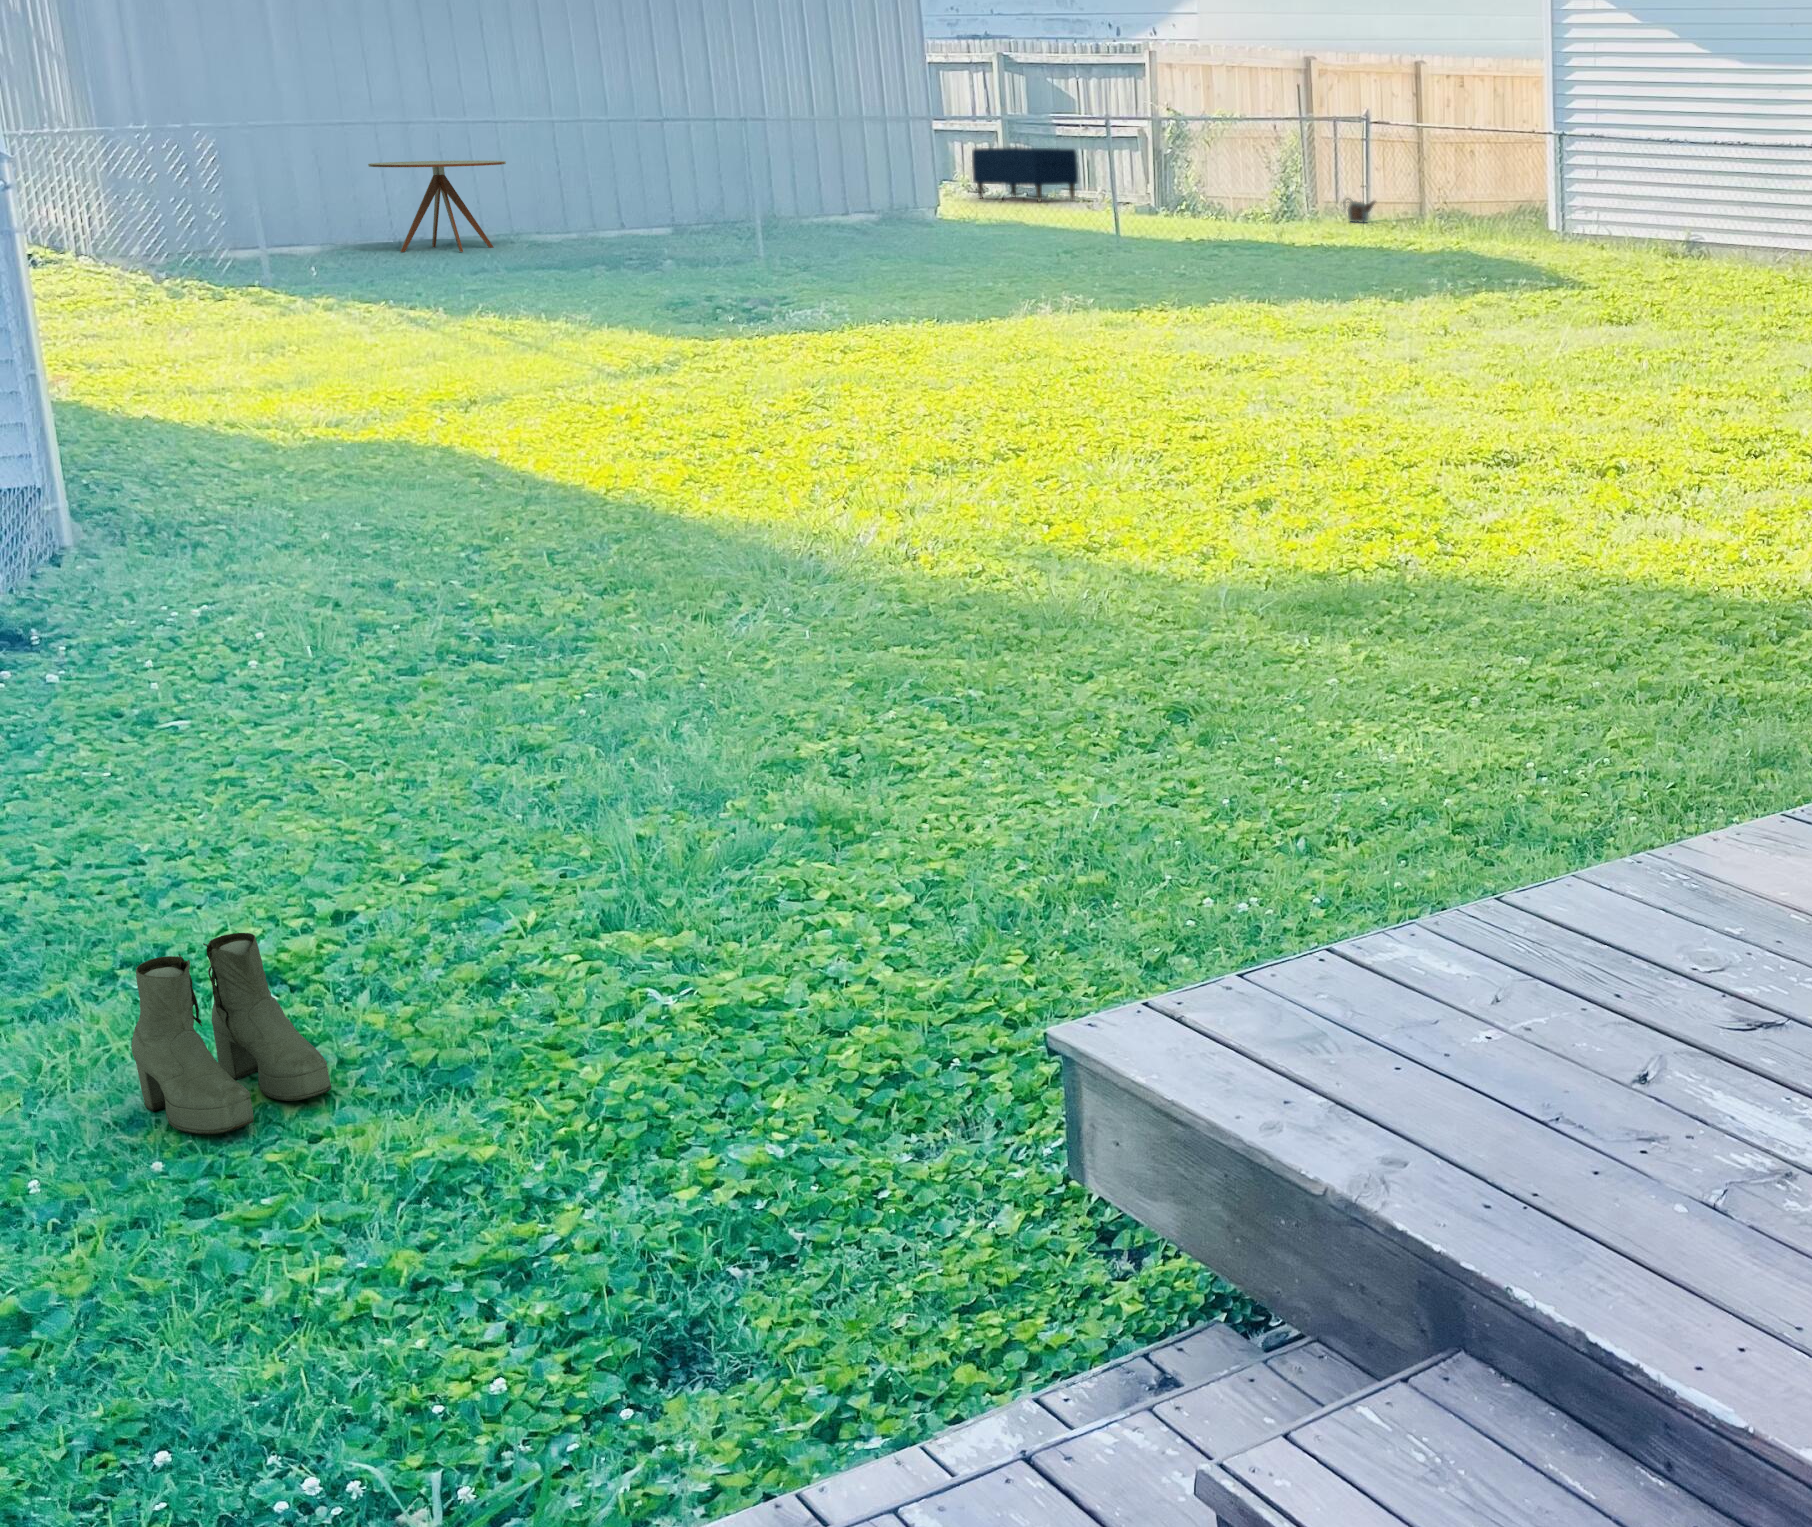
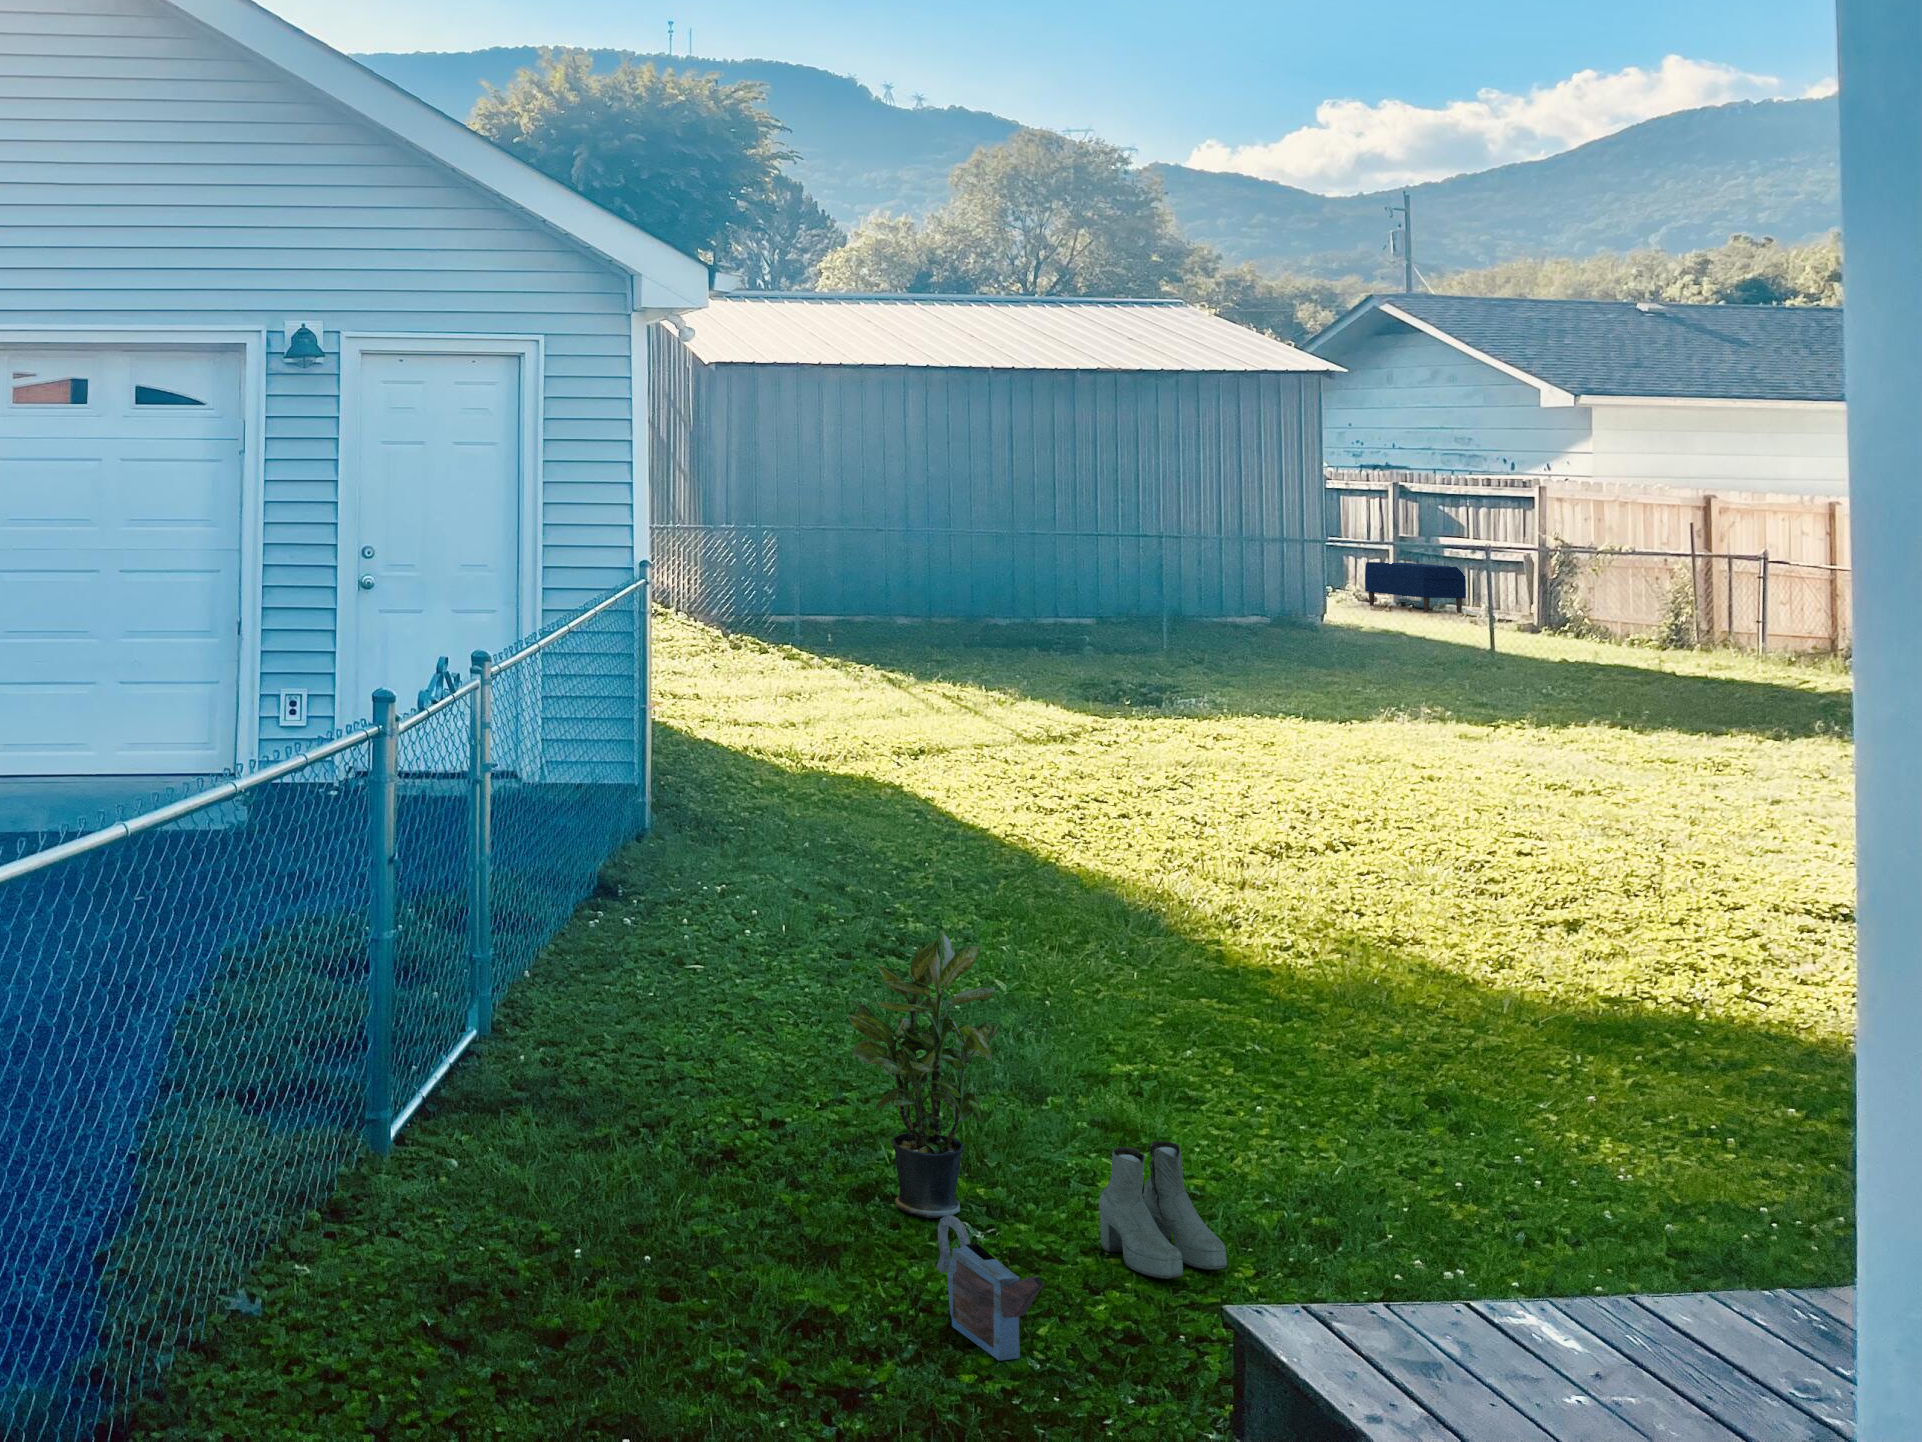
round table: present [368,160,506,252] -> none [873,554,972,625]
watering can: present [1343,199,1375,223] -> present [936,1215,1044,1361]
potted plant: none [437,603,664,993] -> present [848,930,999,1218]
boots: present [131,933,331,1134] -> present [1099,1141,1227,1279]

